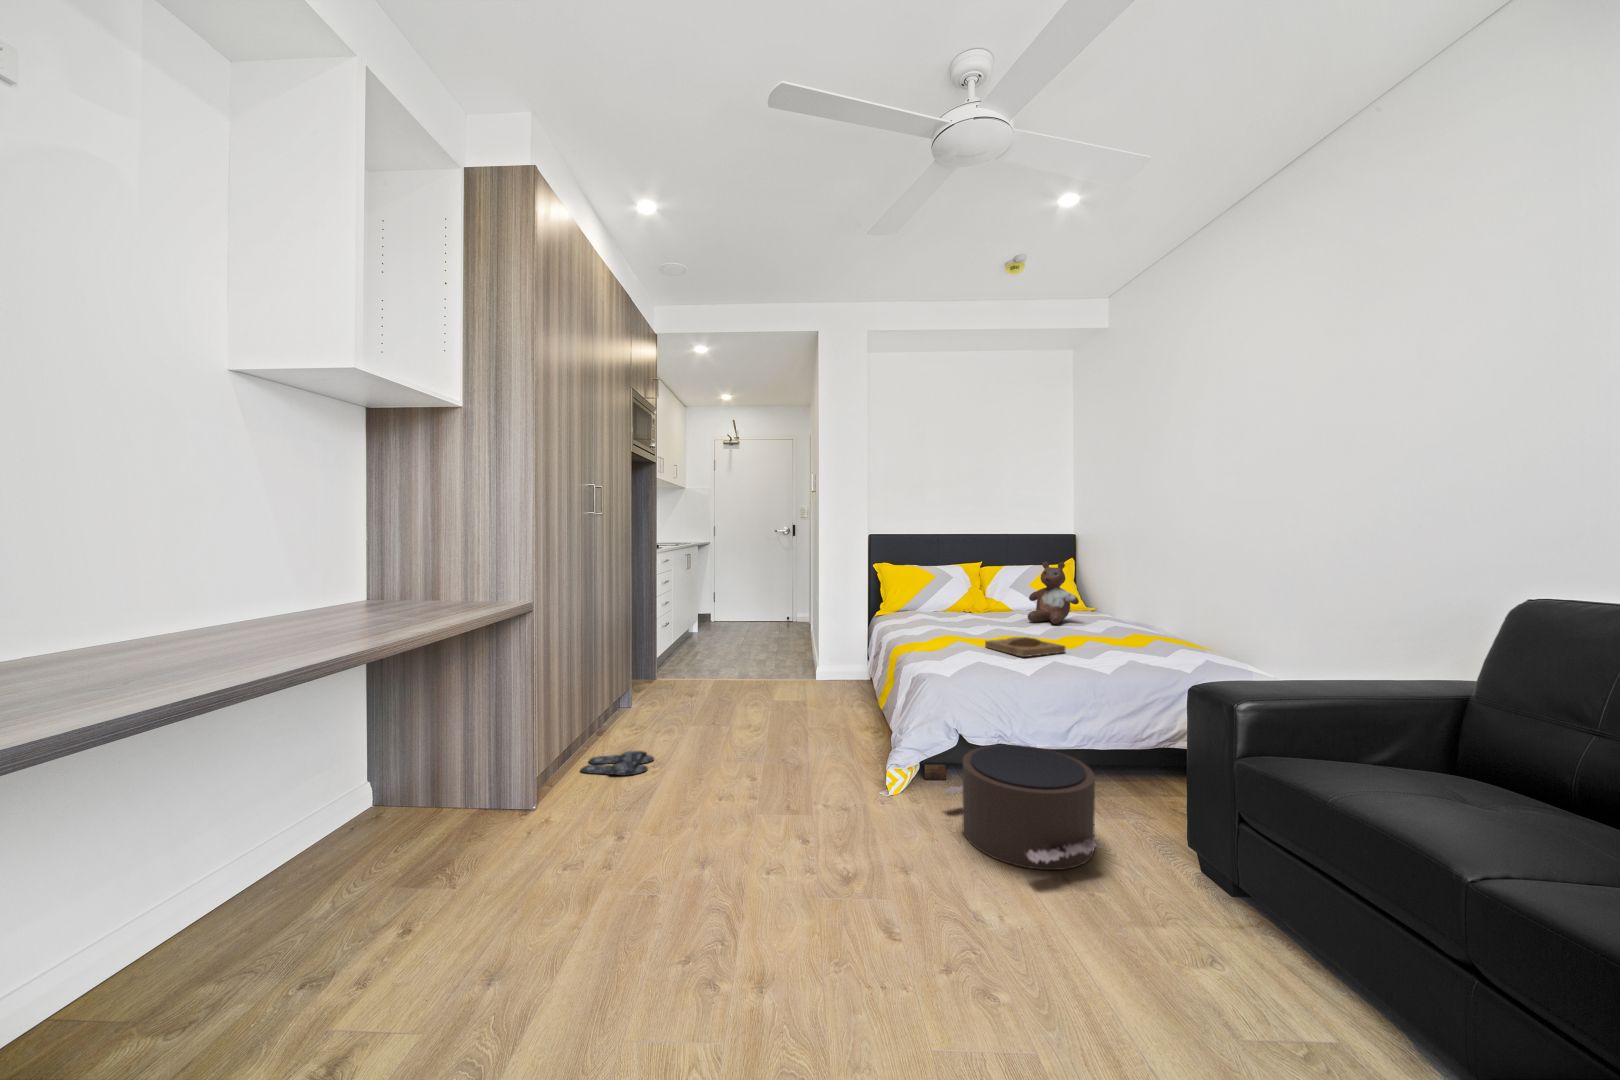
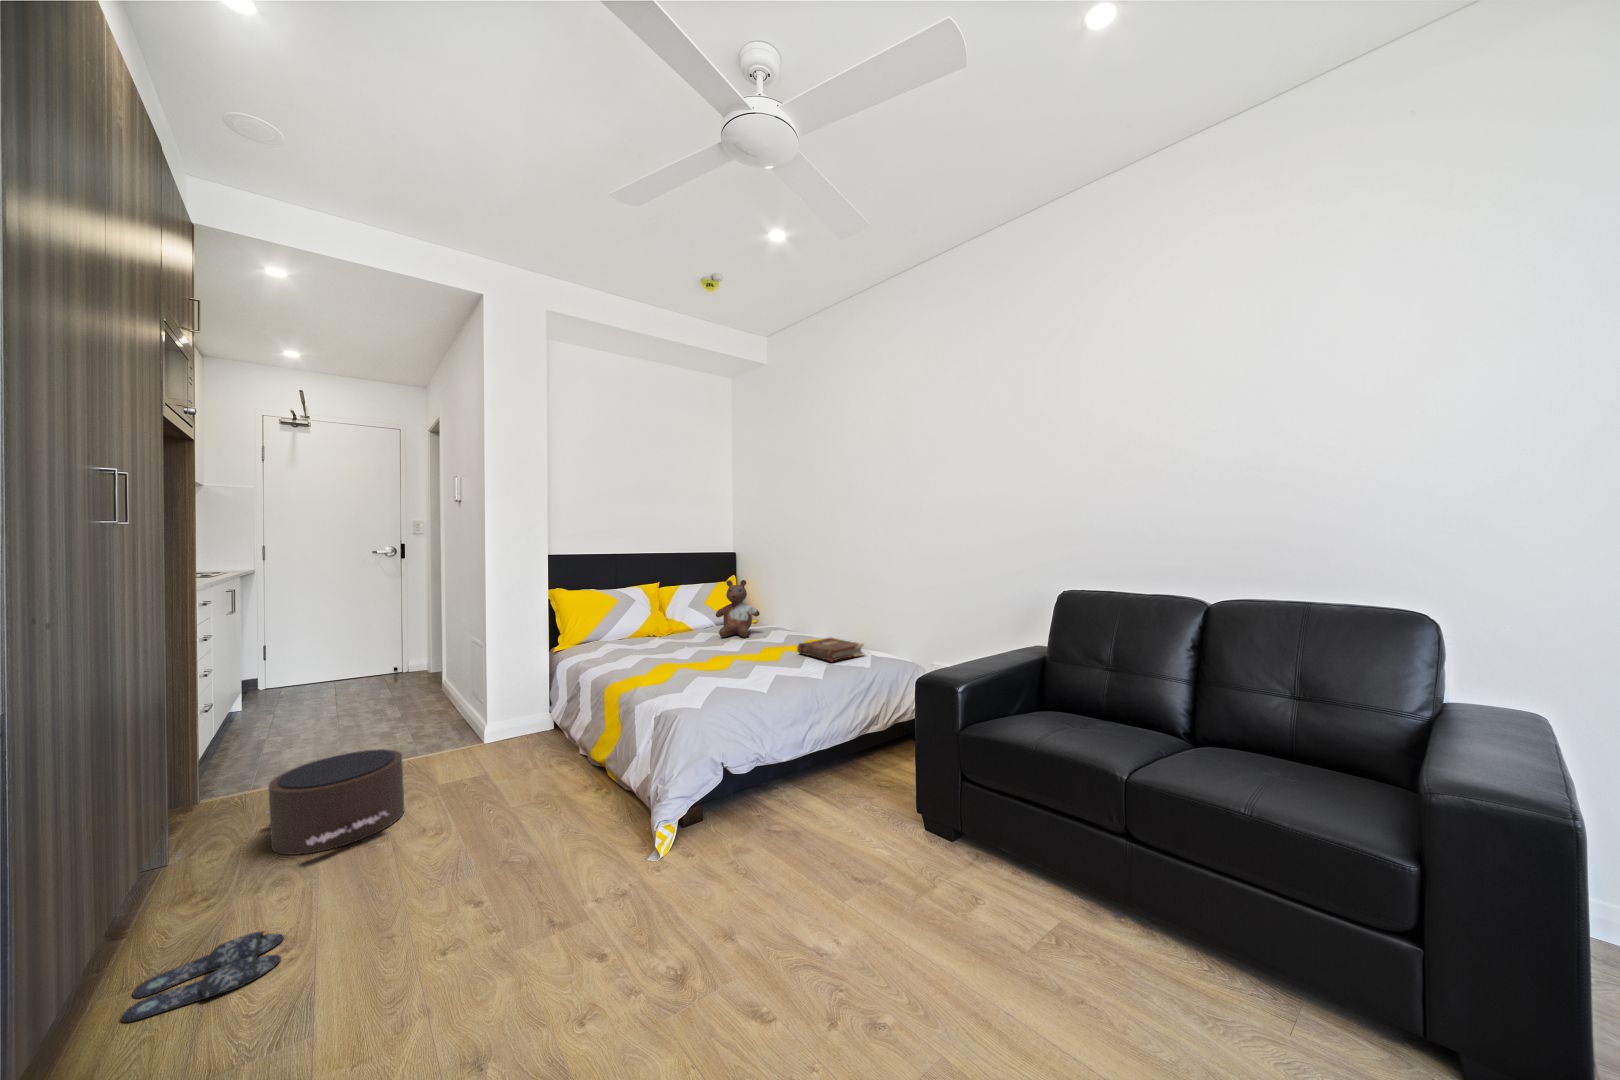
book: none [1099,635,1186,660] -> present [797,638,864,662]
tray: present [985,637,1066,657] -> none [709,655,779,676]
pouf: present [944,745,1097,870] -> present [267,749,404,855]

